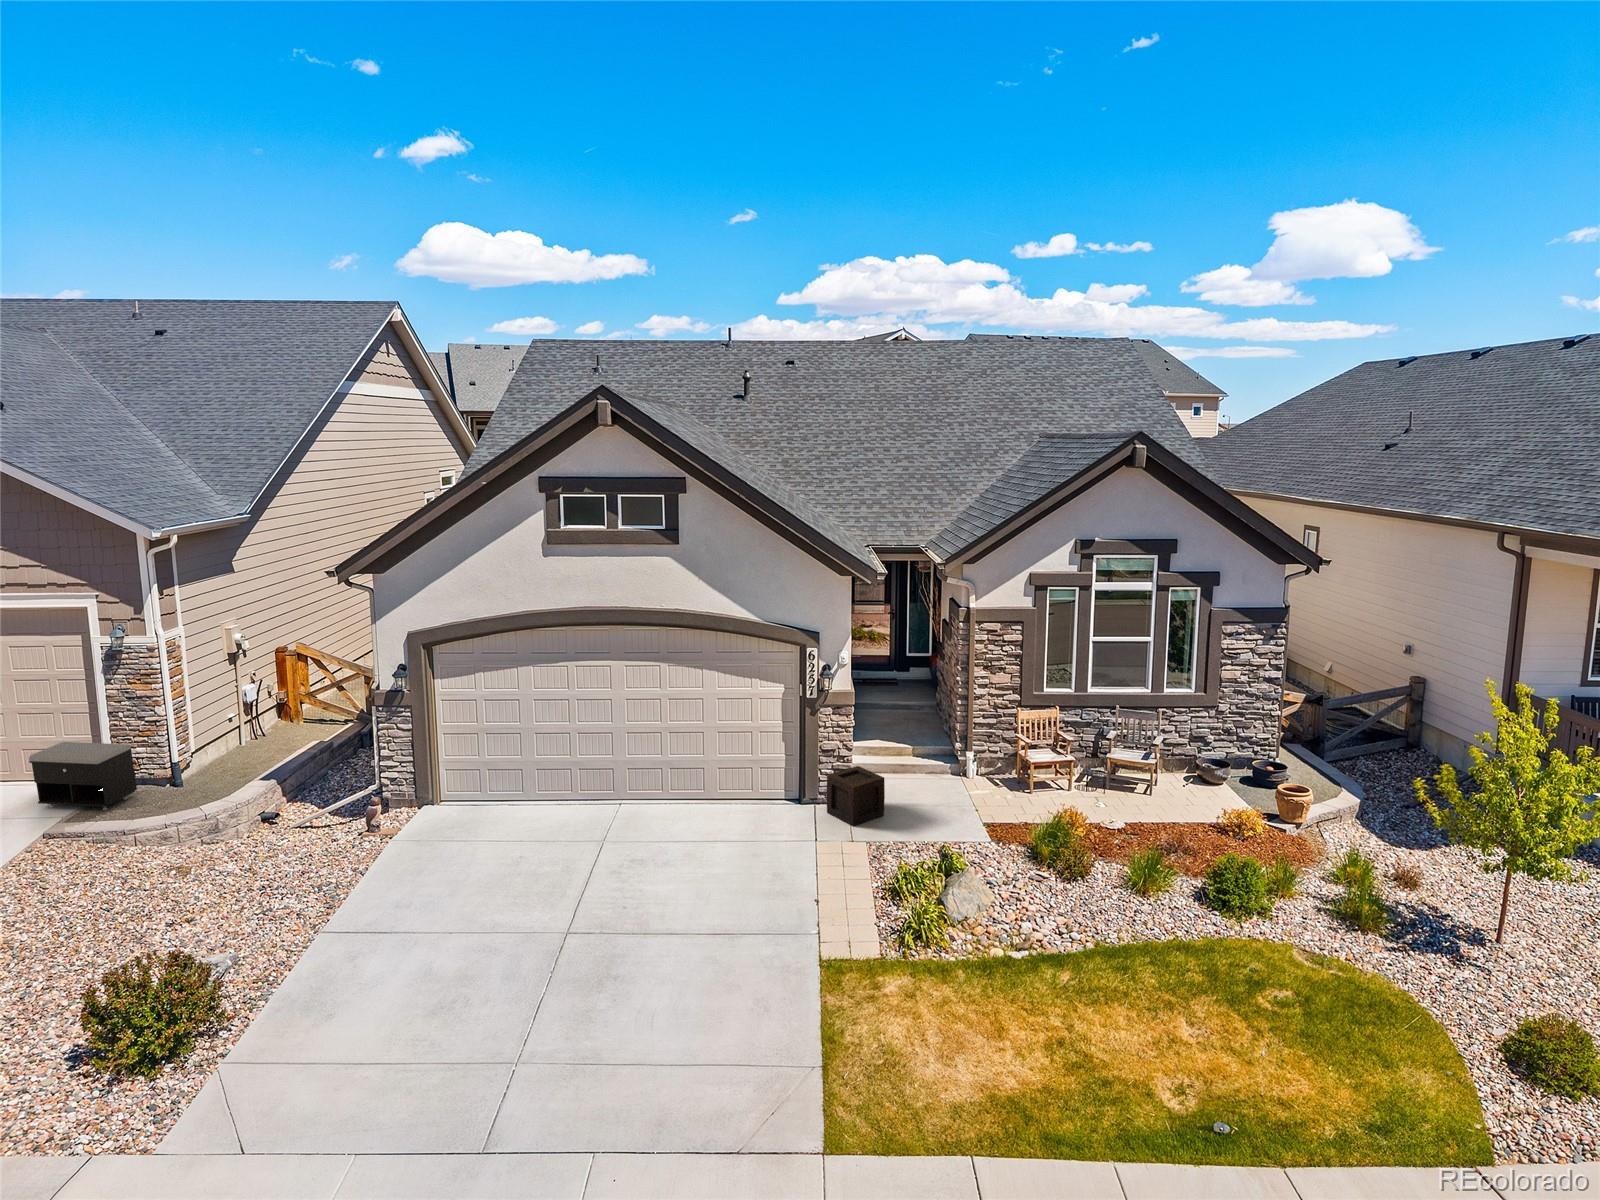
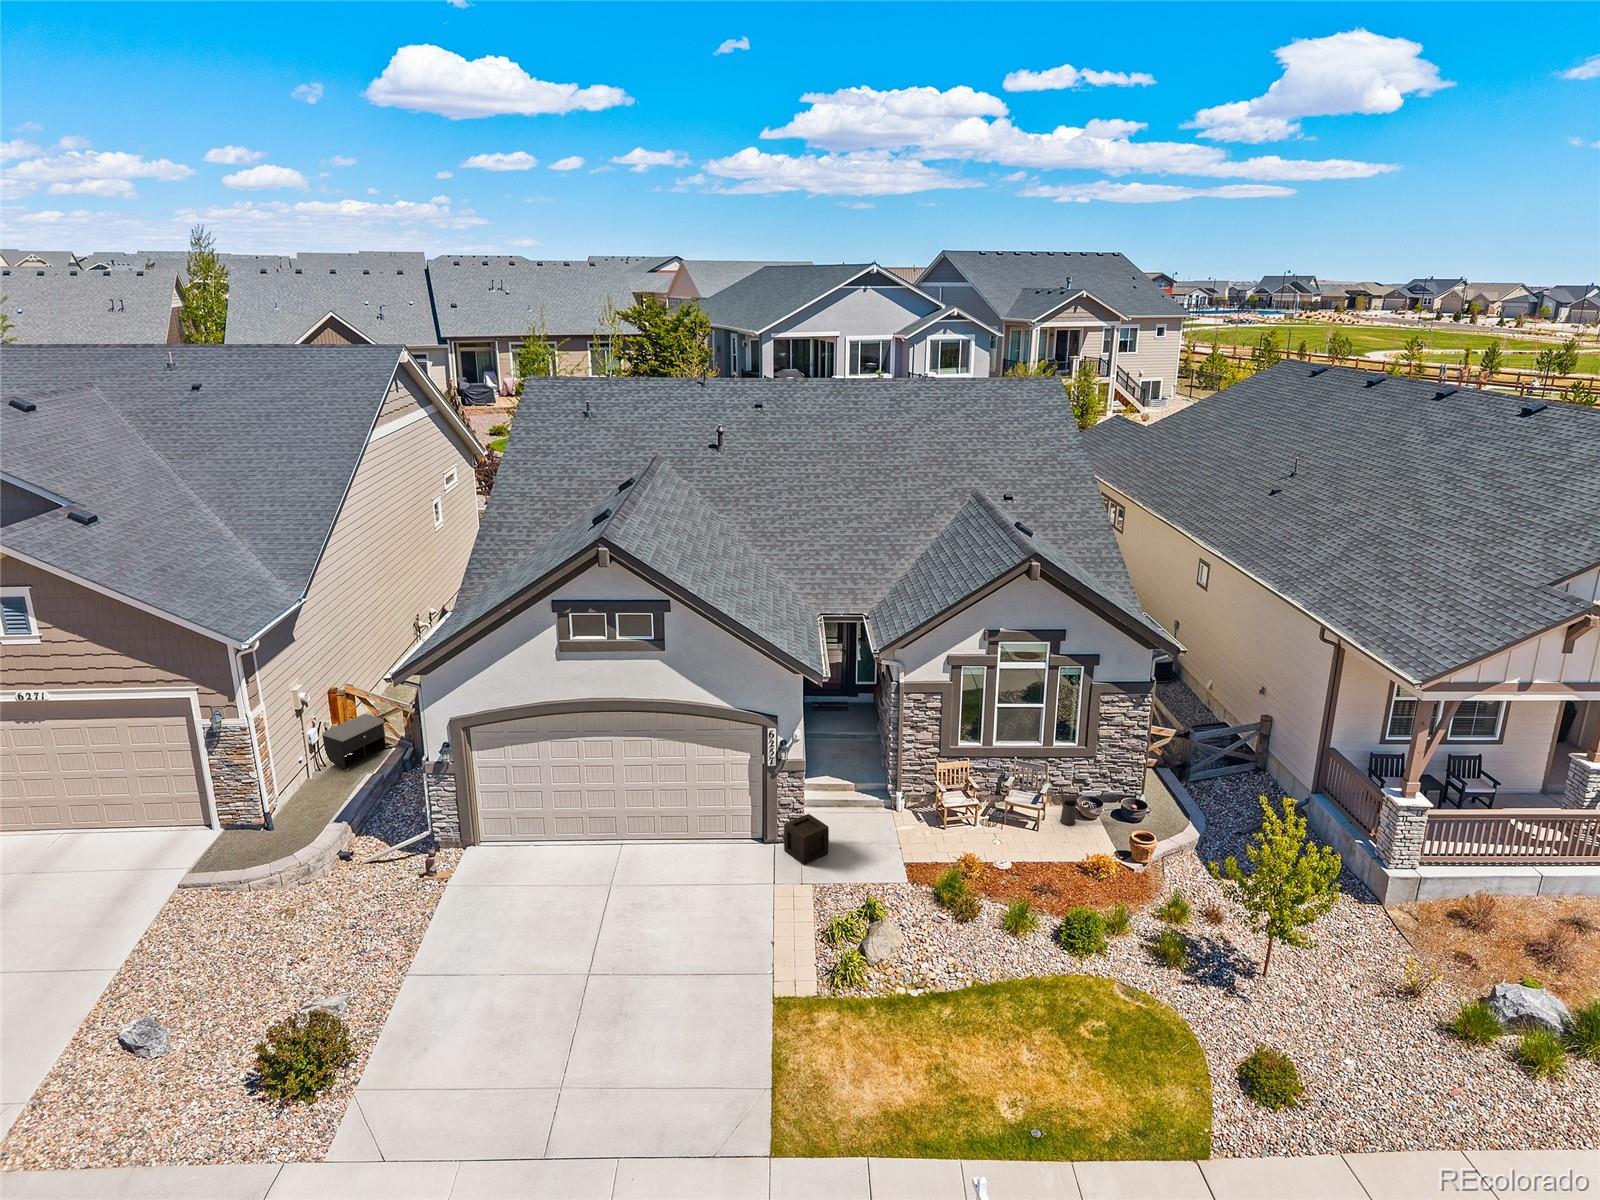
storage bench: present [29,742,137,810] -> present [322,714,387,770]
watering can: none [1175,747,1197,791] -> present [1060,788,1076,826]

